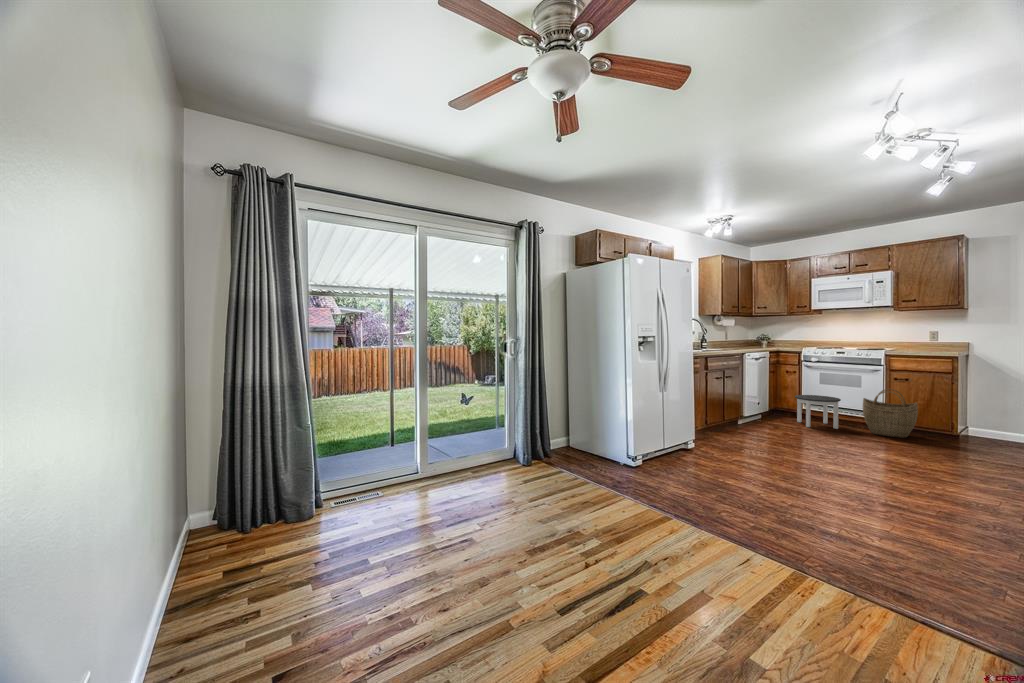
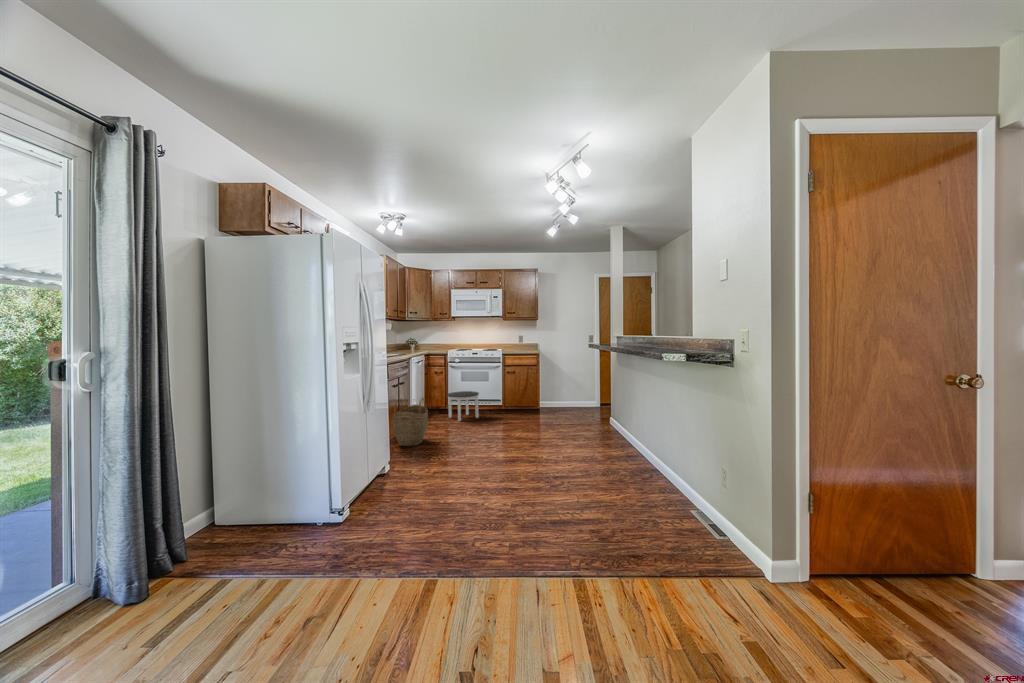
woven basket: present [863,389,918,438] -> present [393,398,428,446]

